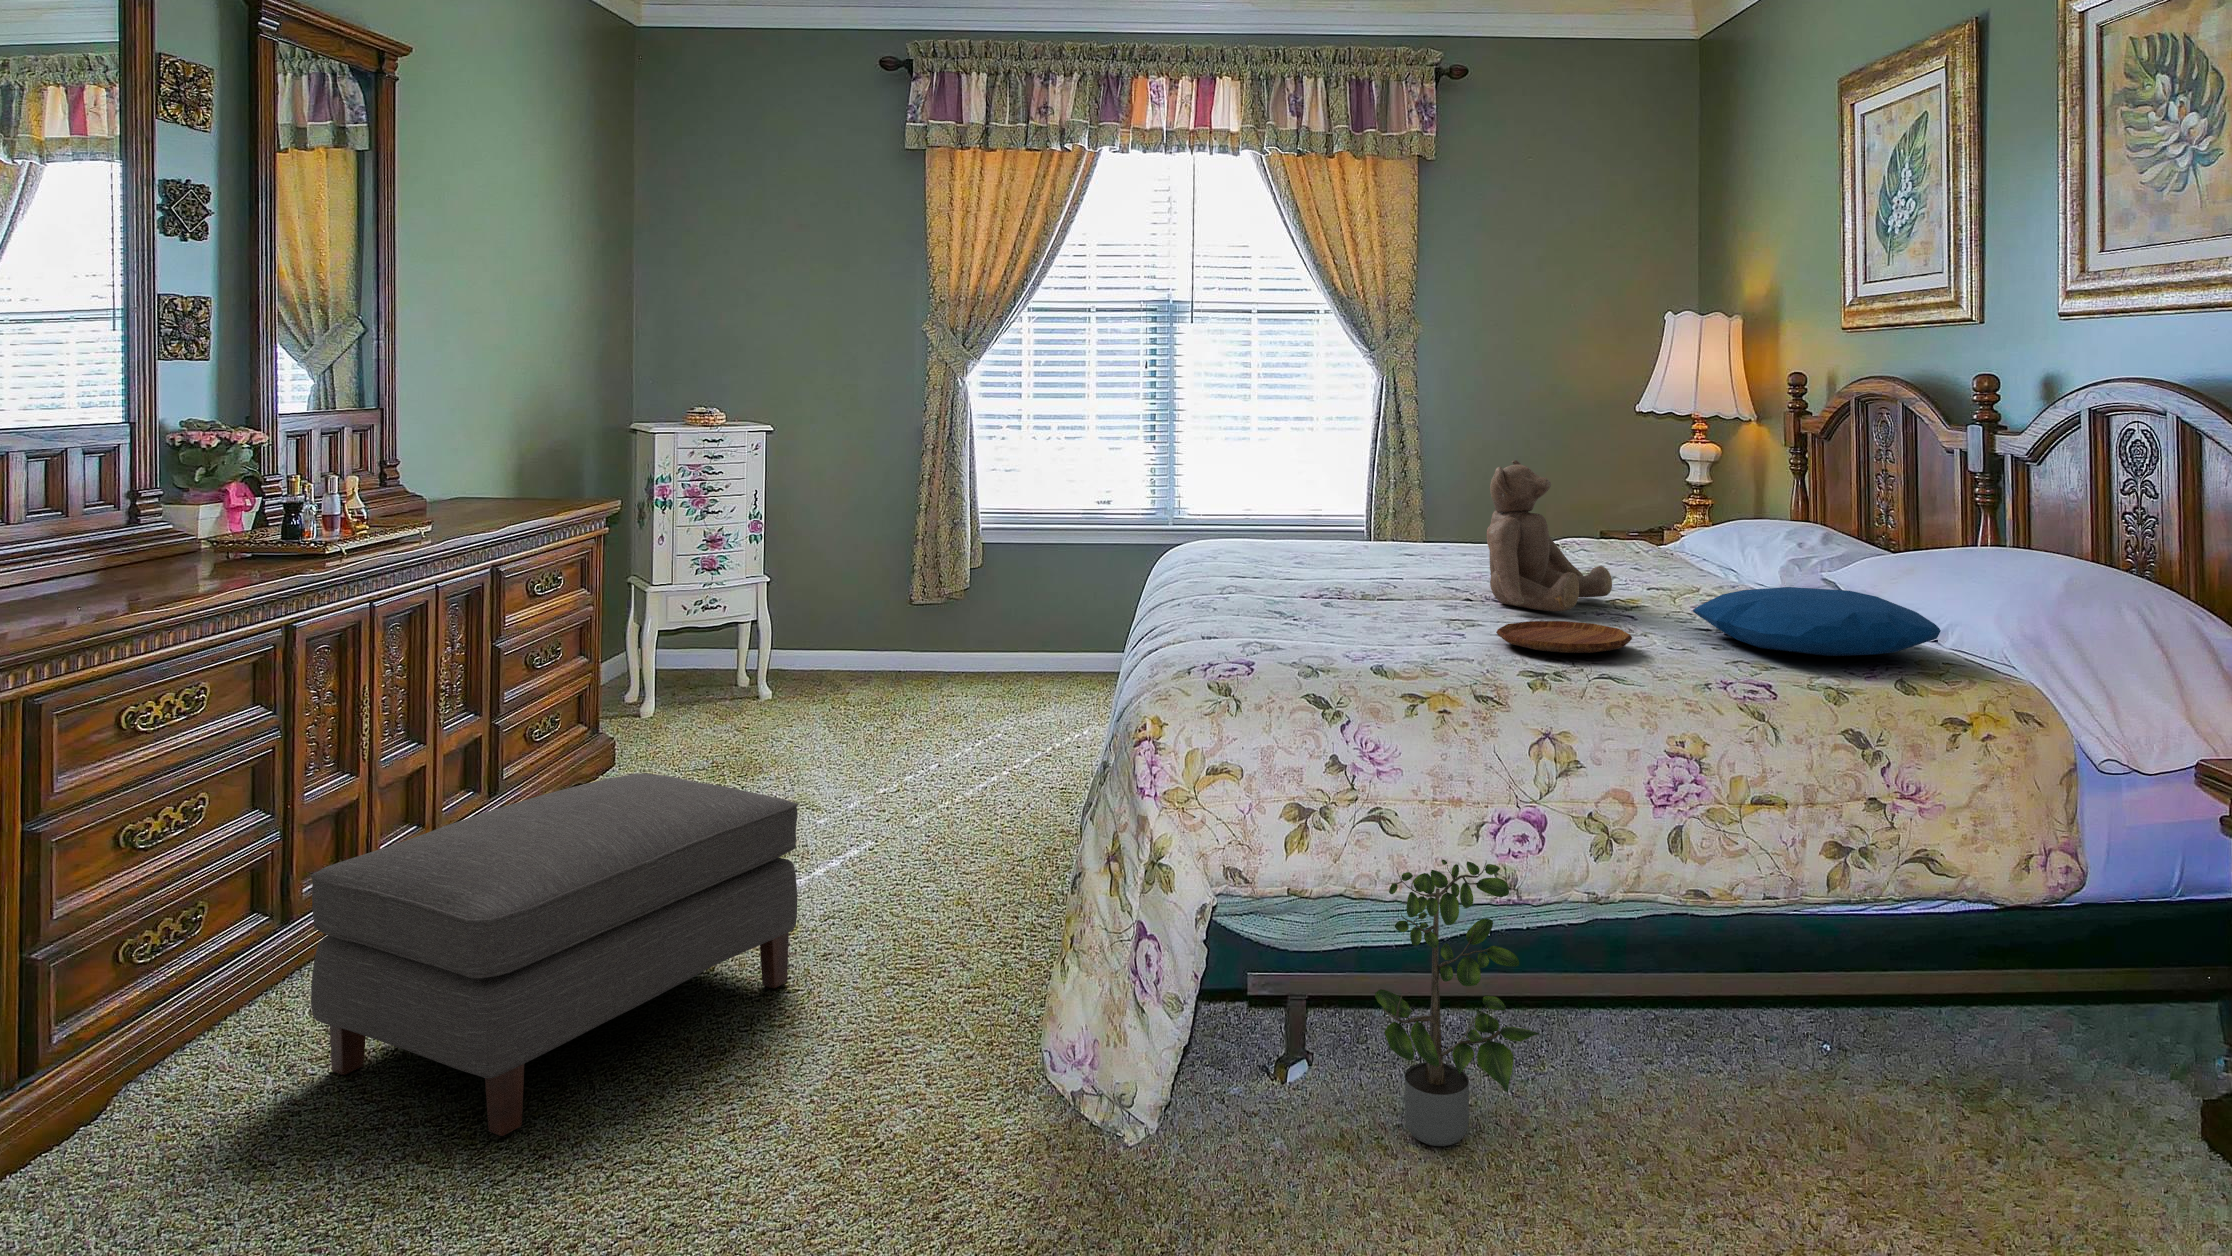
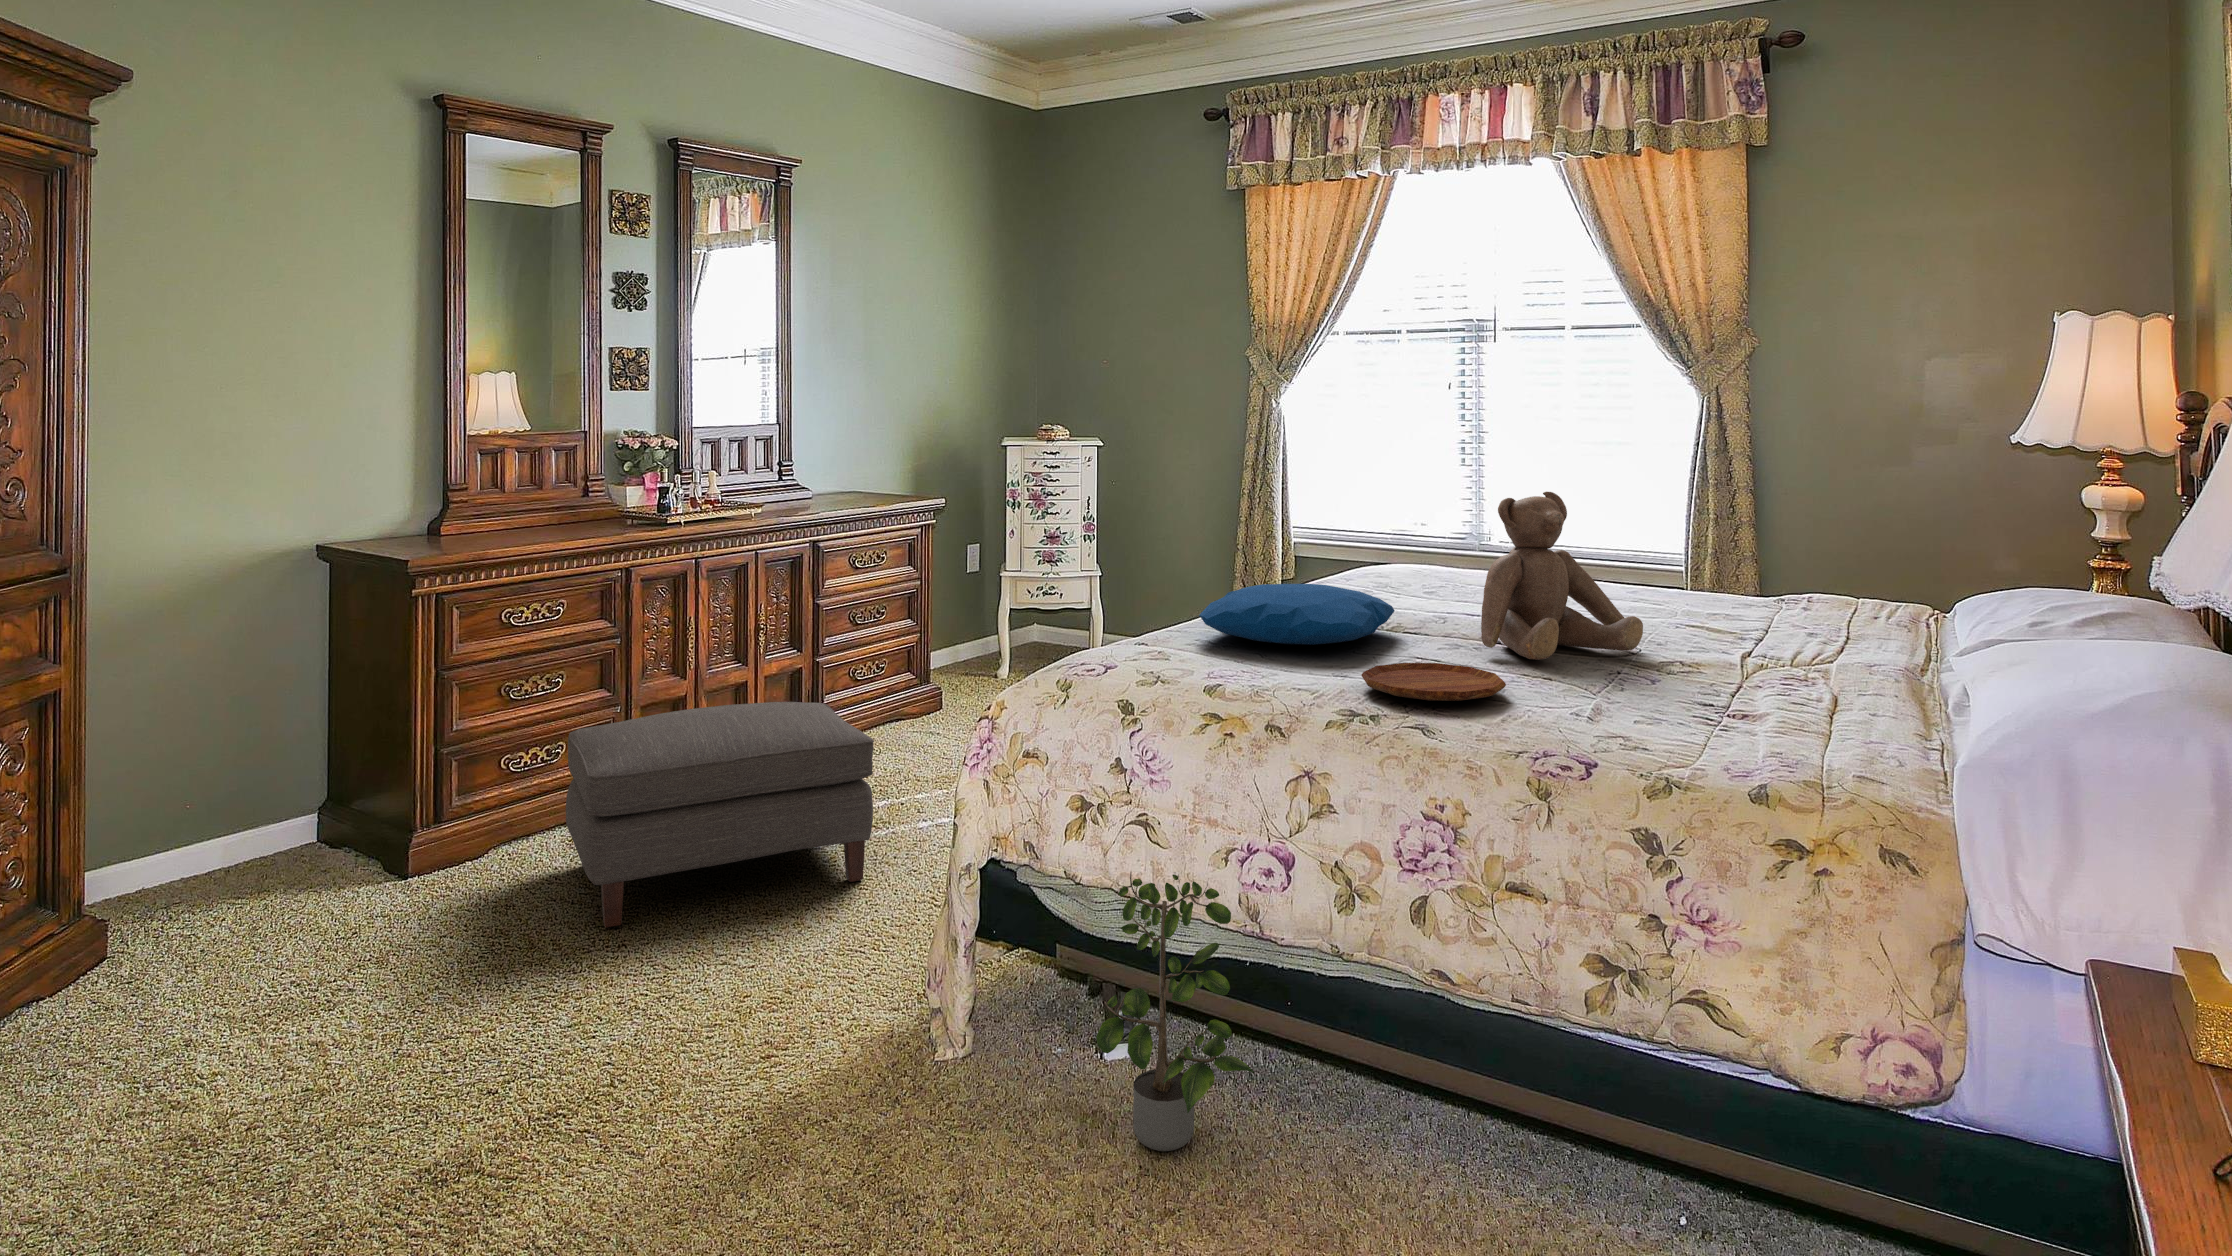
pillow: present [1693,587,1941,656] -> present [1199,584,1395,645]

